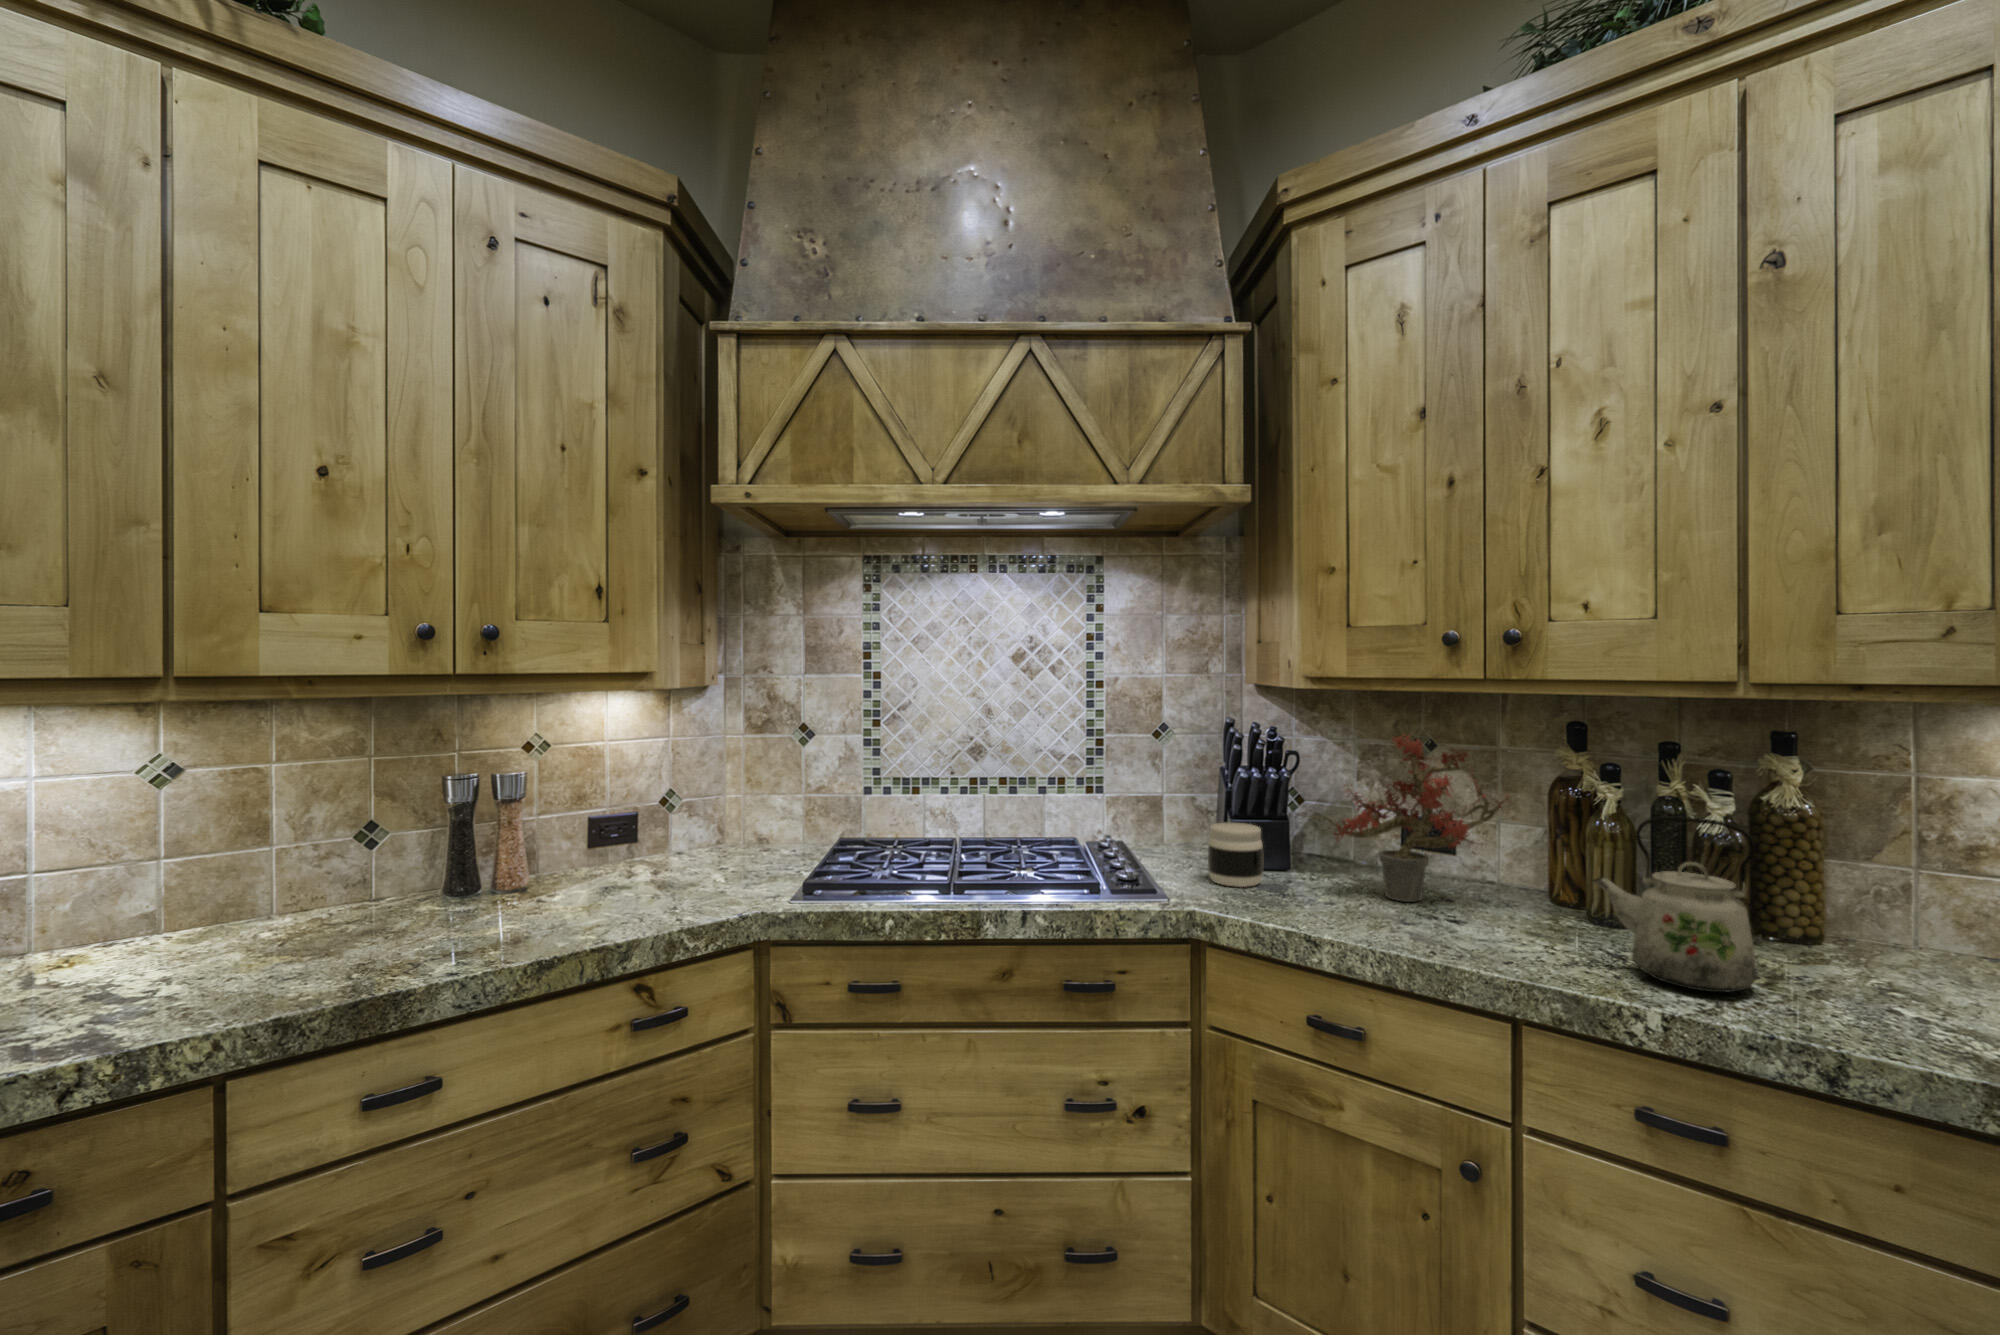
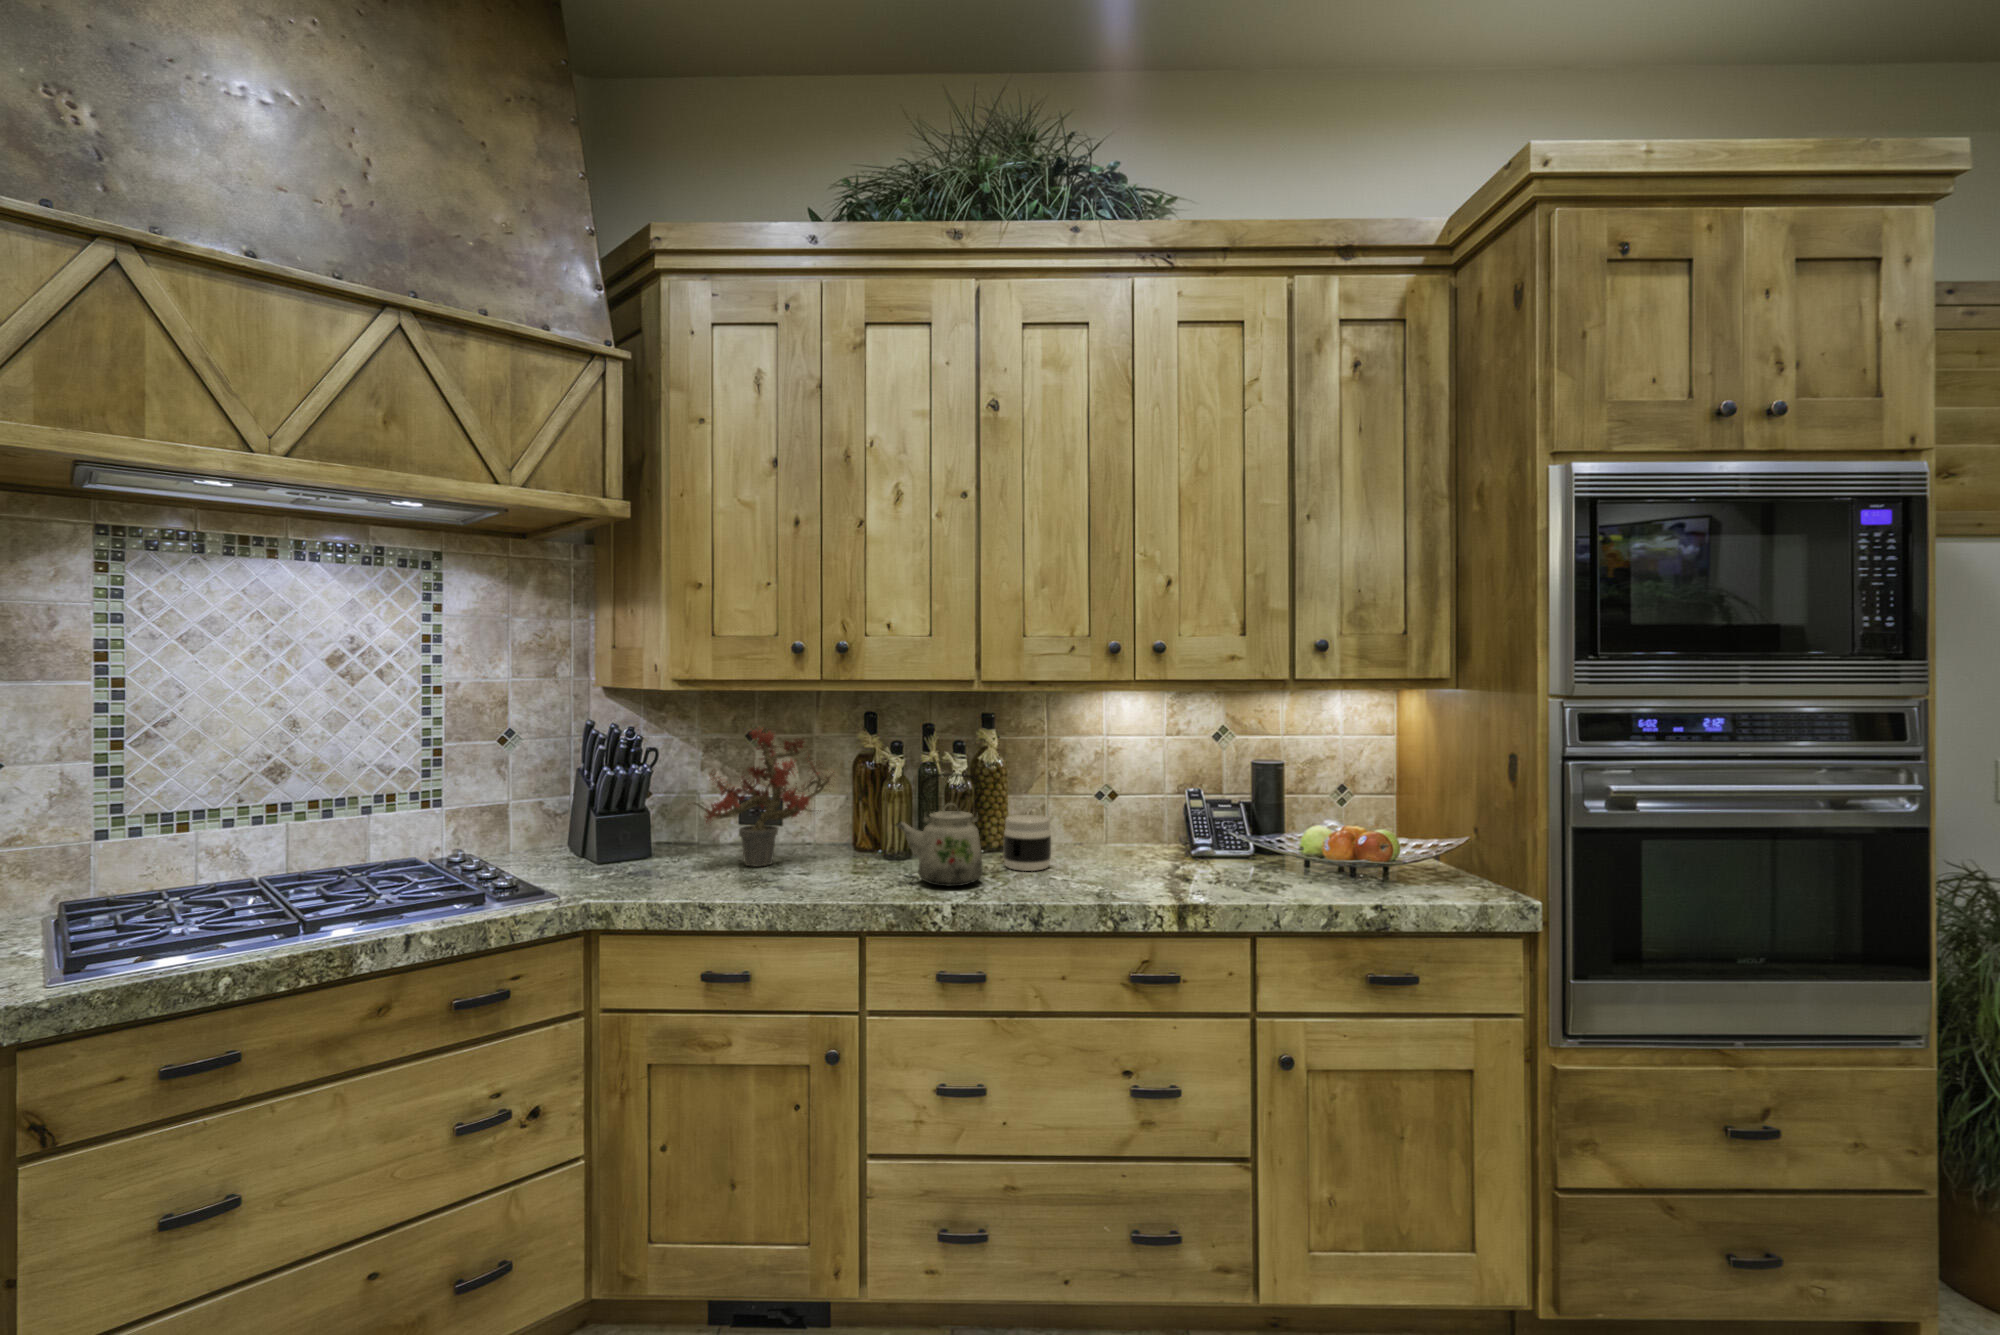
jar: present [1208,823,1263,887] -> present [1003,815,1051,871]

